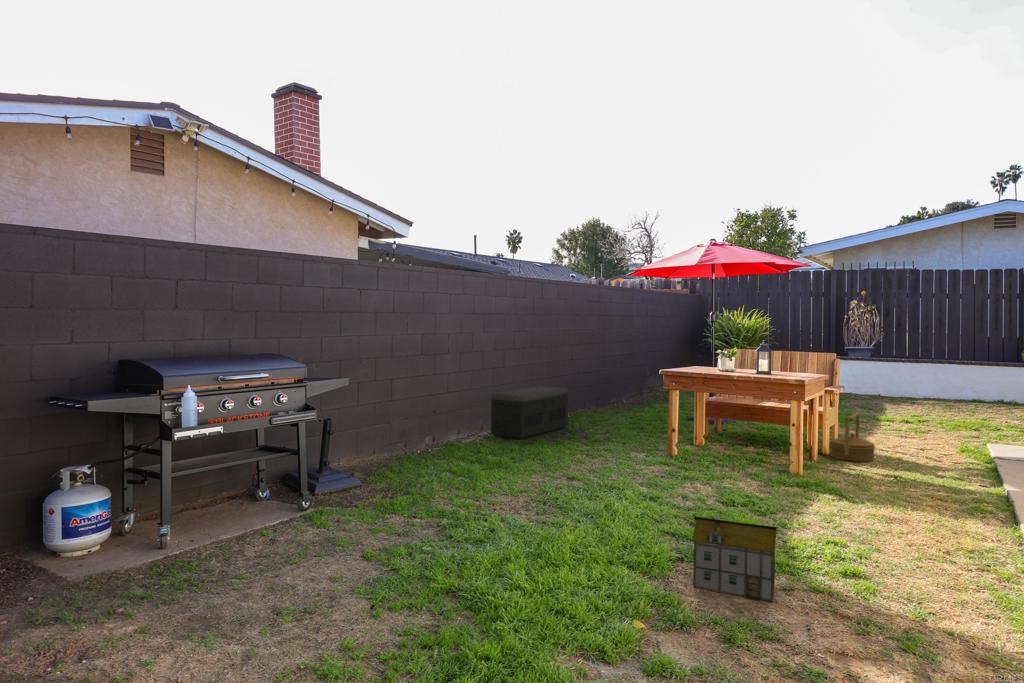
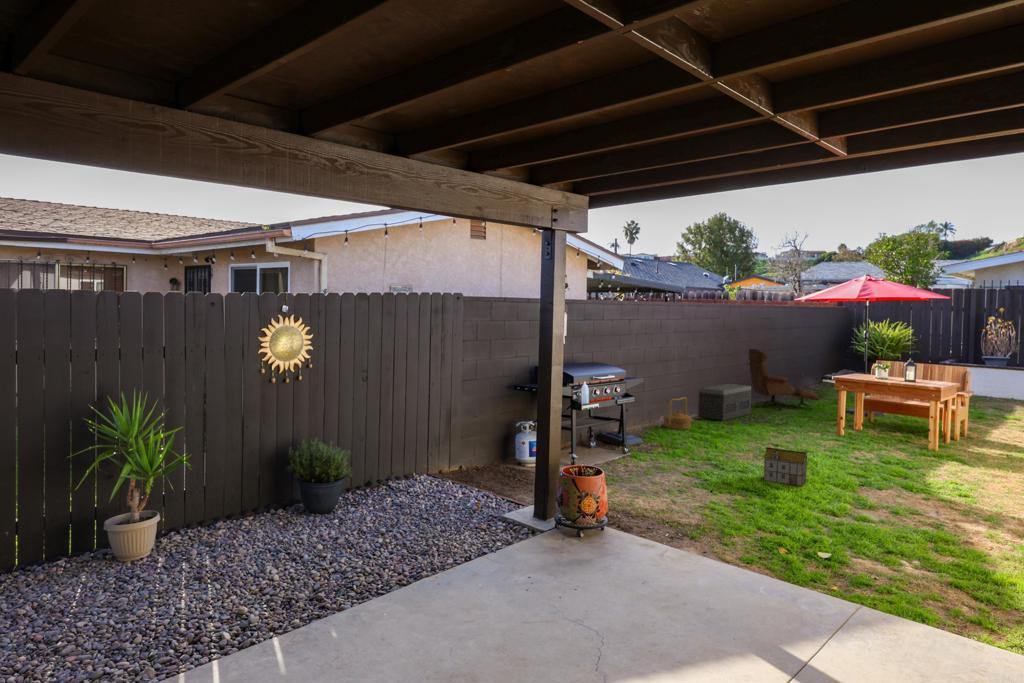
lounge chair: none [572,340,659,419] -> present [749,349,819,410]
woven basket: present [830,413,875,462] -> present [664,397,691,429]
toy house: present [693,516,777,602] -> present [764,447,808,486]

